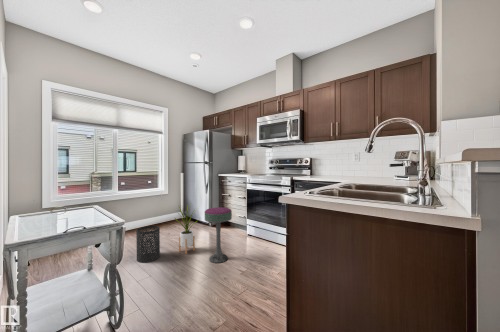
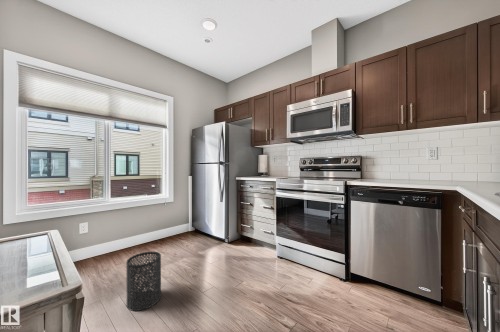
house plant: present [175,206,195,254] -> none [180,215,219,294]
bar stool: present [205,207,232,263] -> none [227,226,267,314]

